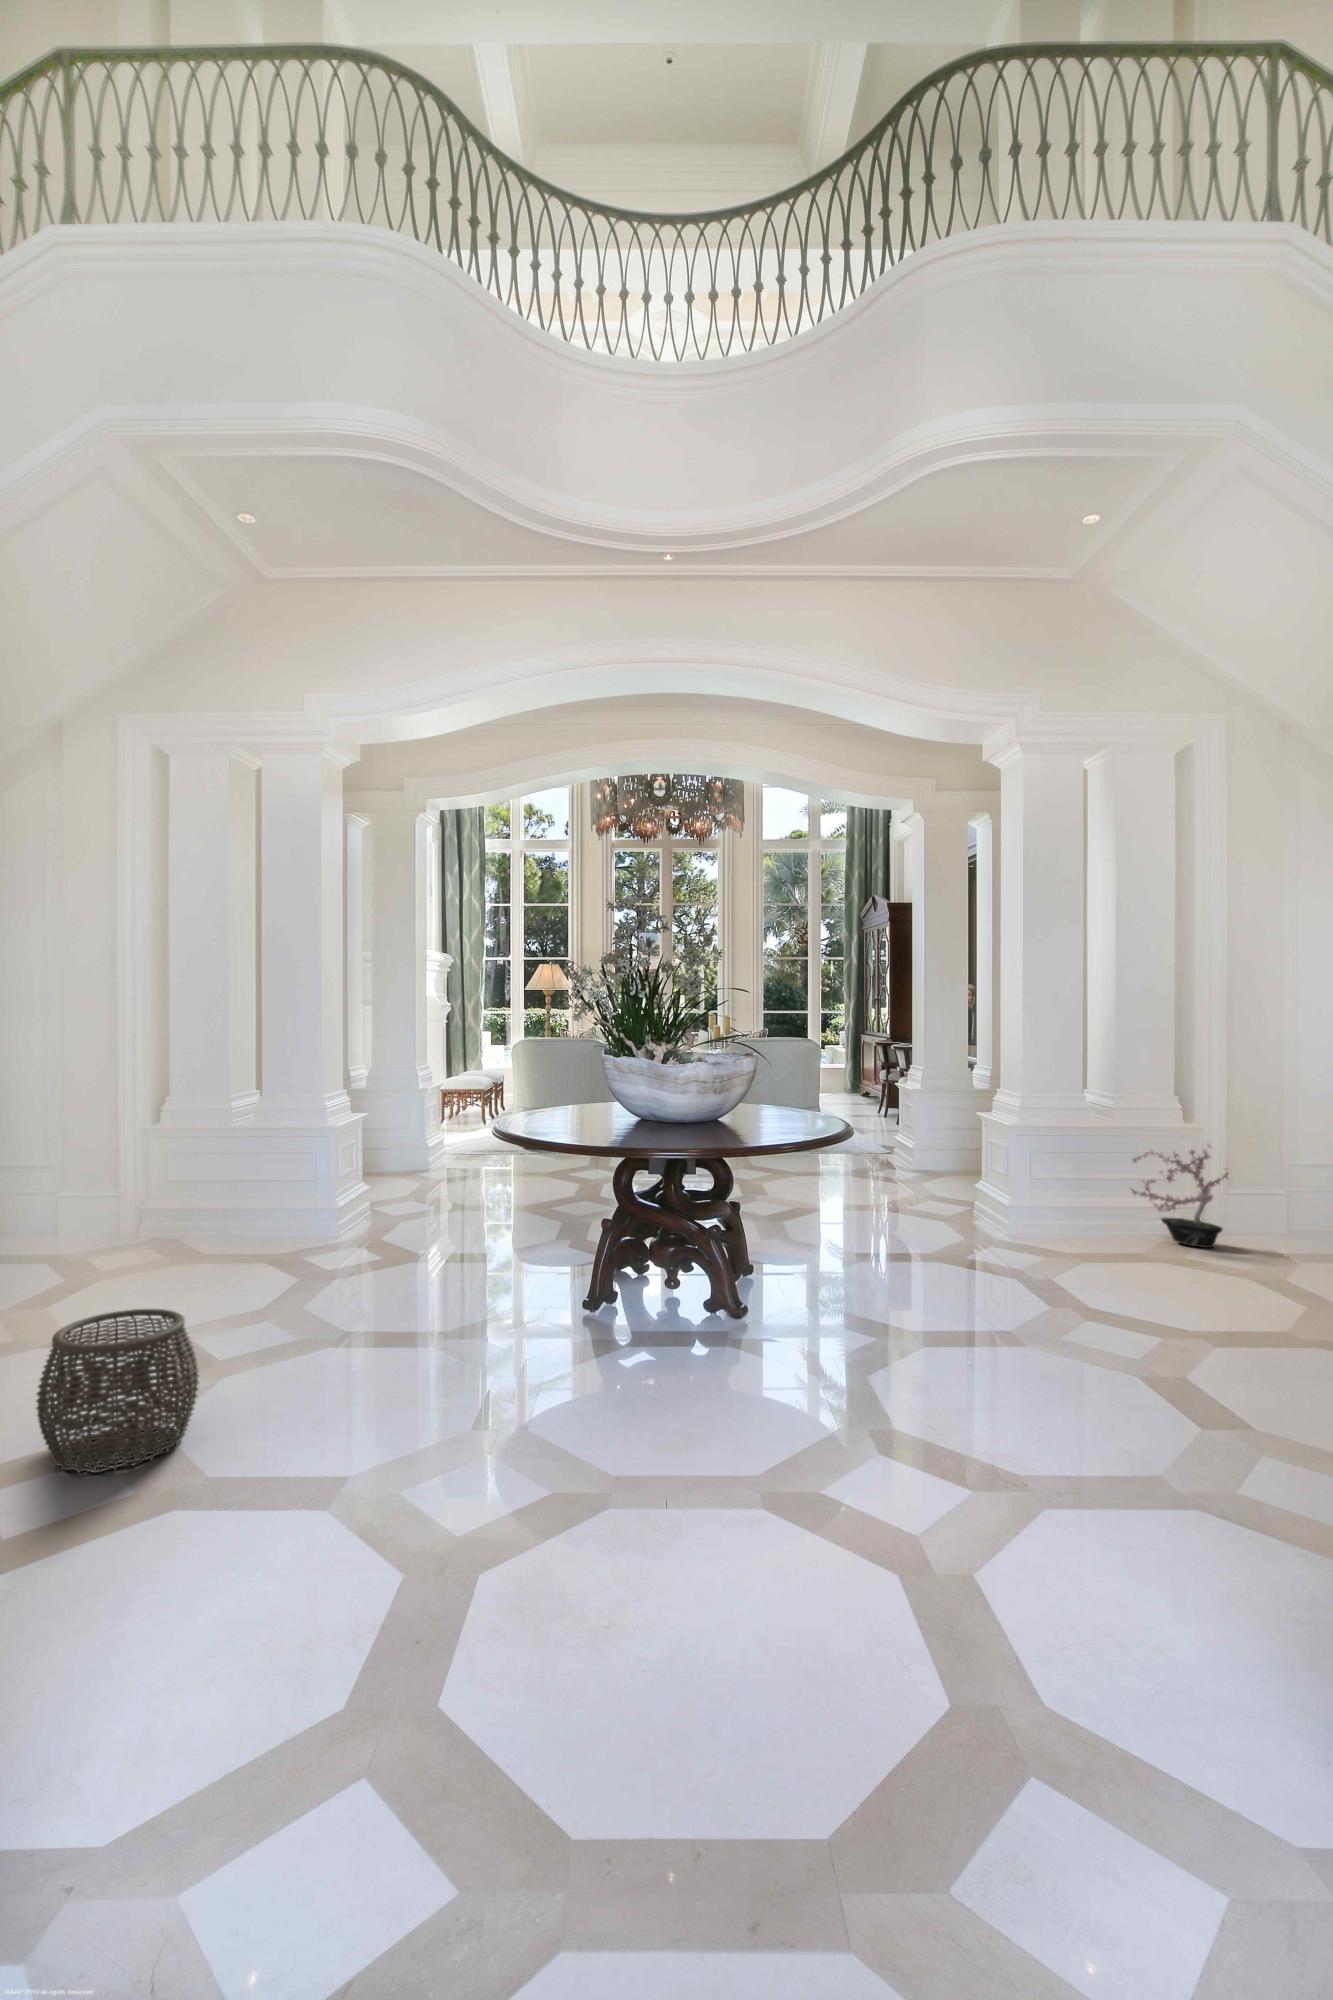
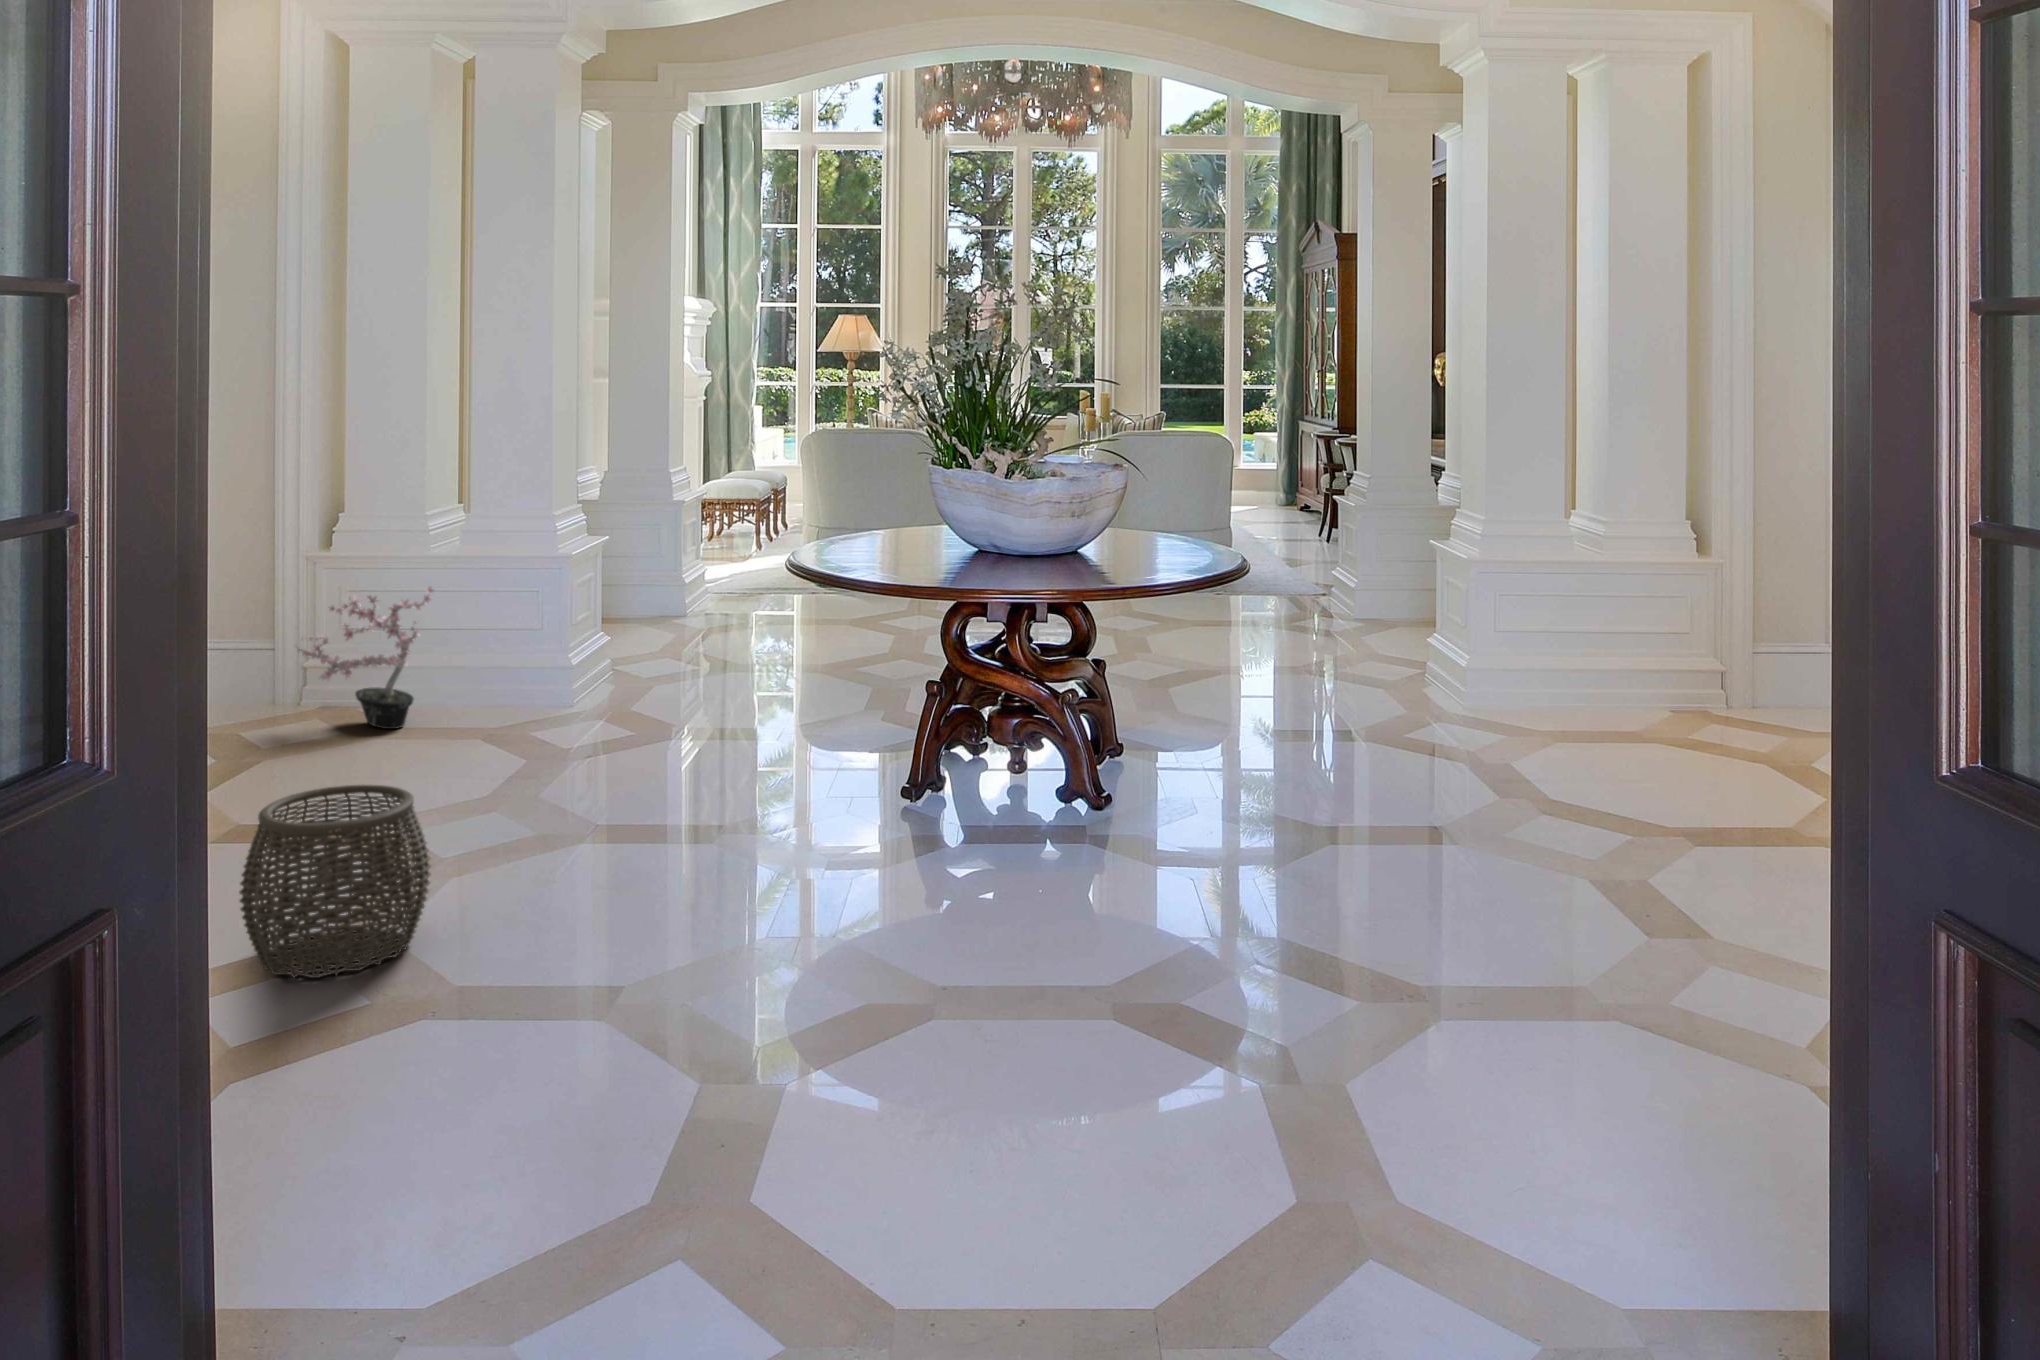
potted plant: present [1131,1144,1228,1248] -> present [297,587,433,729]

